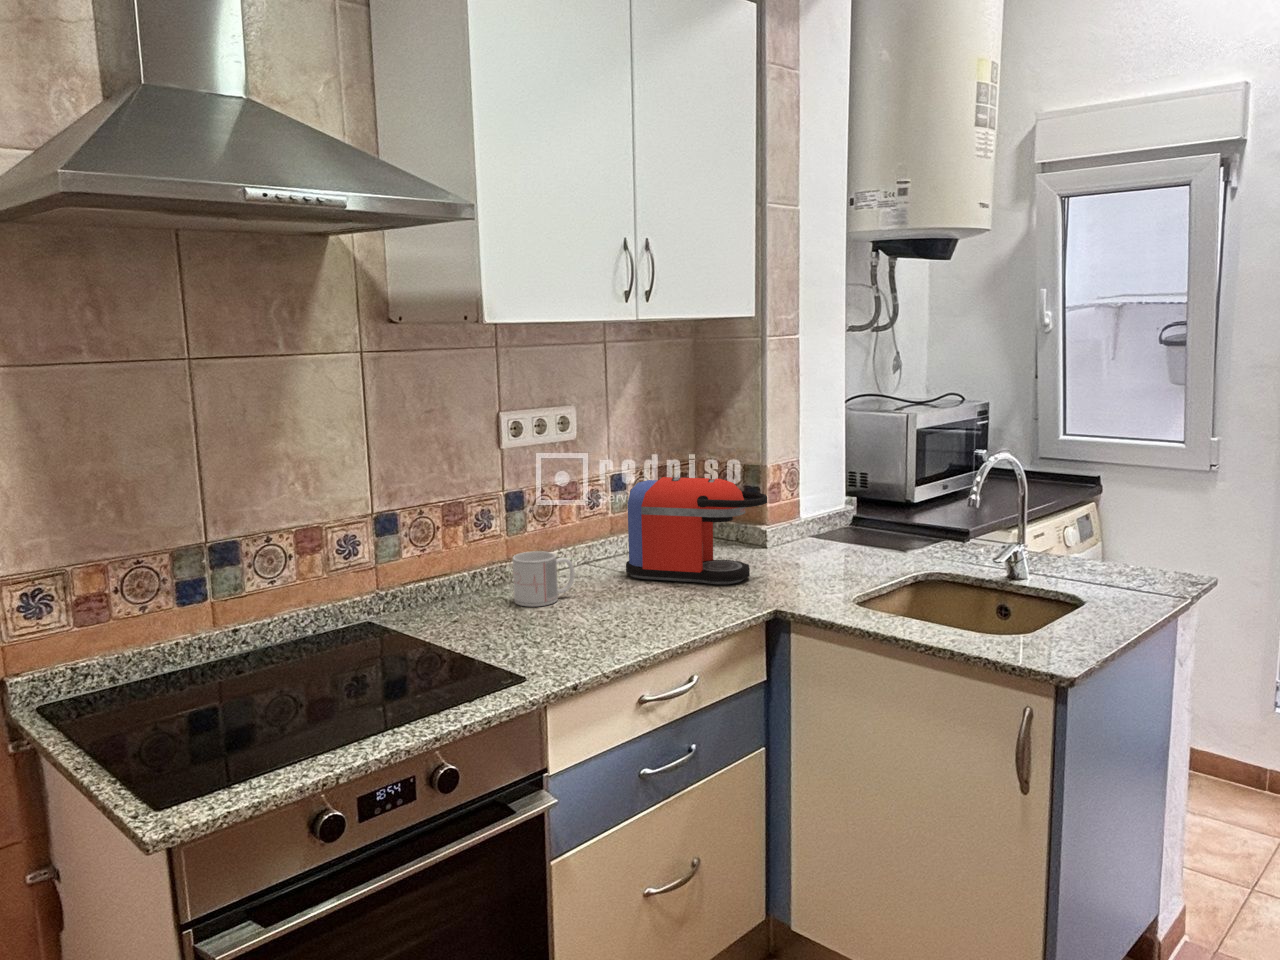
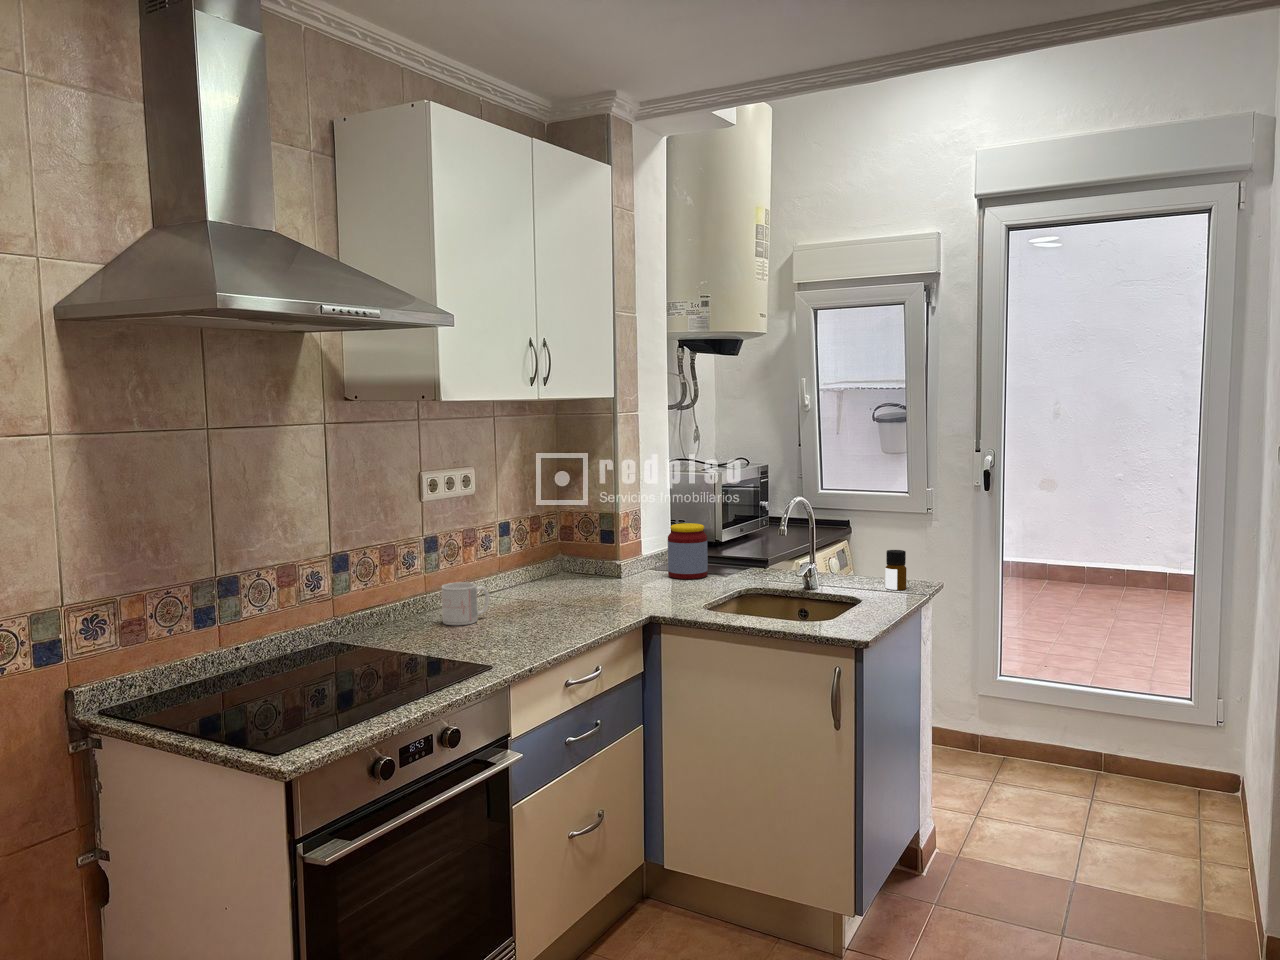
coffee maker: present [626,477,767,584] -> none [520,522,633,604]
jar: none [829,480,881,553] -> present [668,523,708,579]
bottle: none [1126,531,1160,589] -> present [885,550,906,590]

